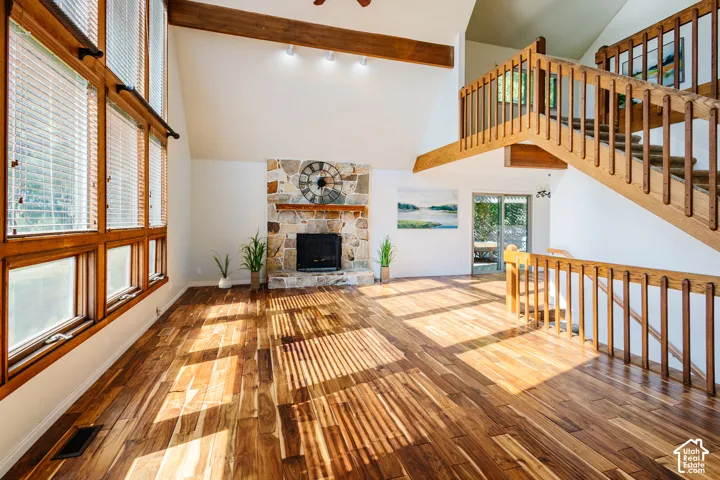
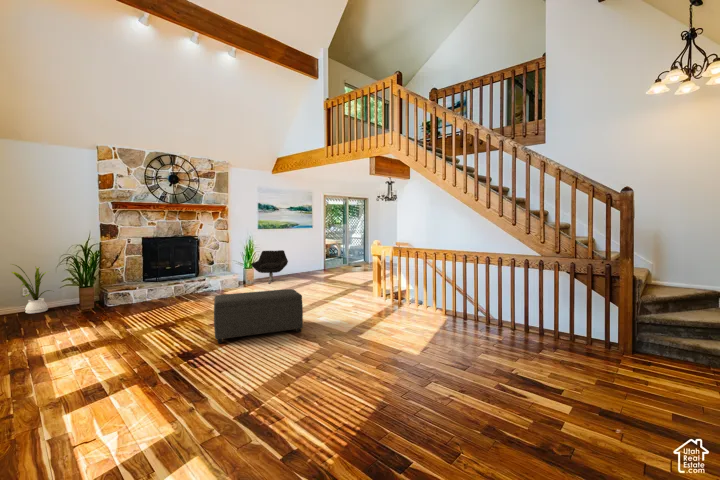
lounge chair: none [387,250,425,284] -> present [251,250,288,283]
ottoman: none [315,289,398,337] -> present [214,289,303,343]

